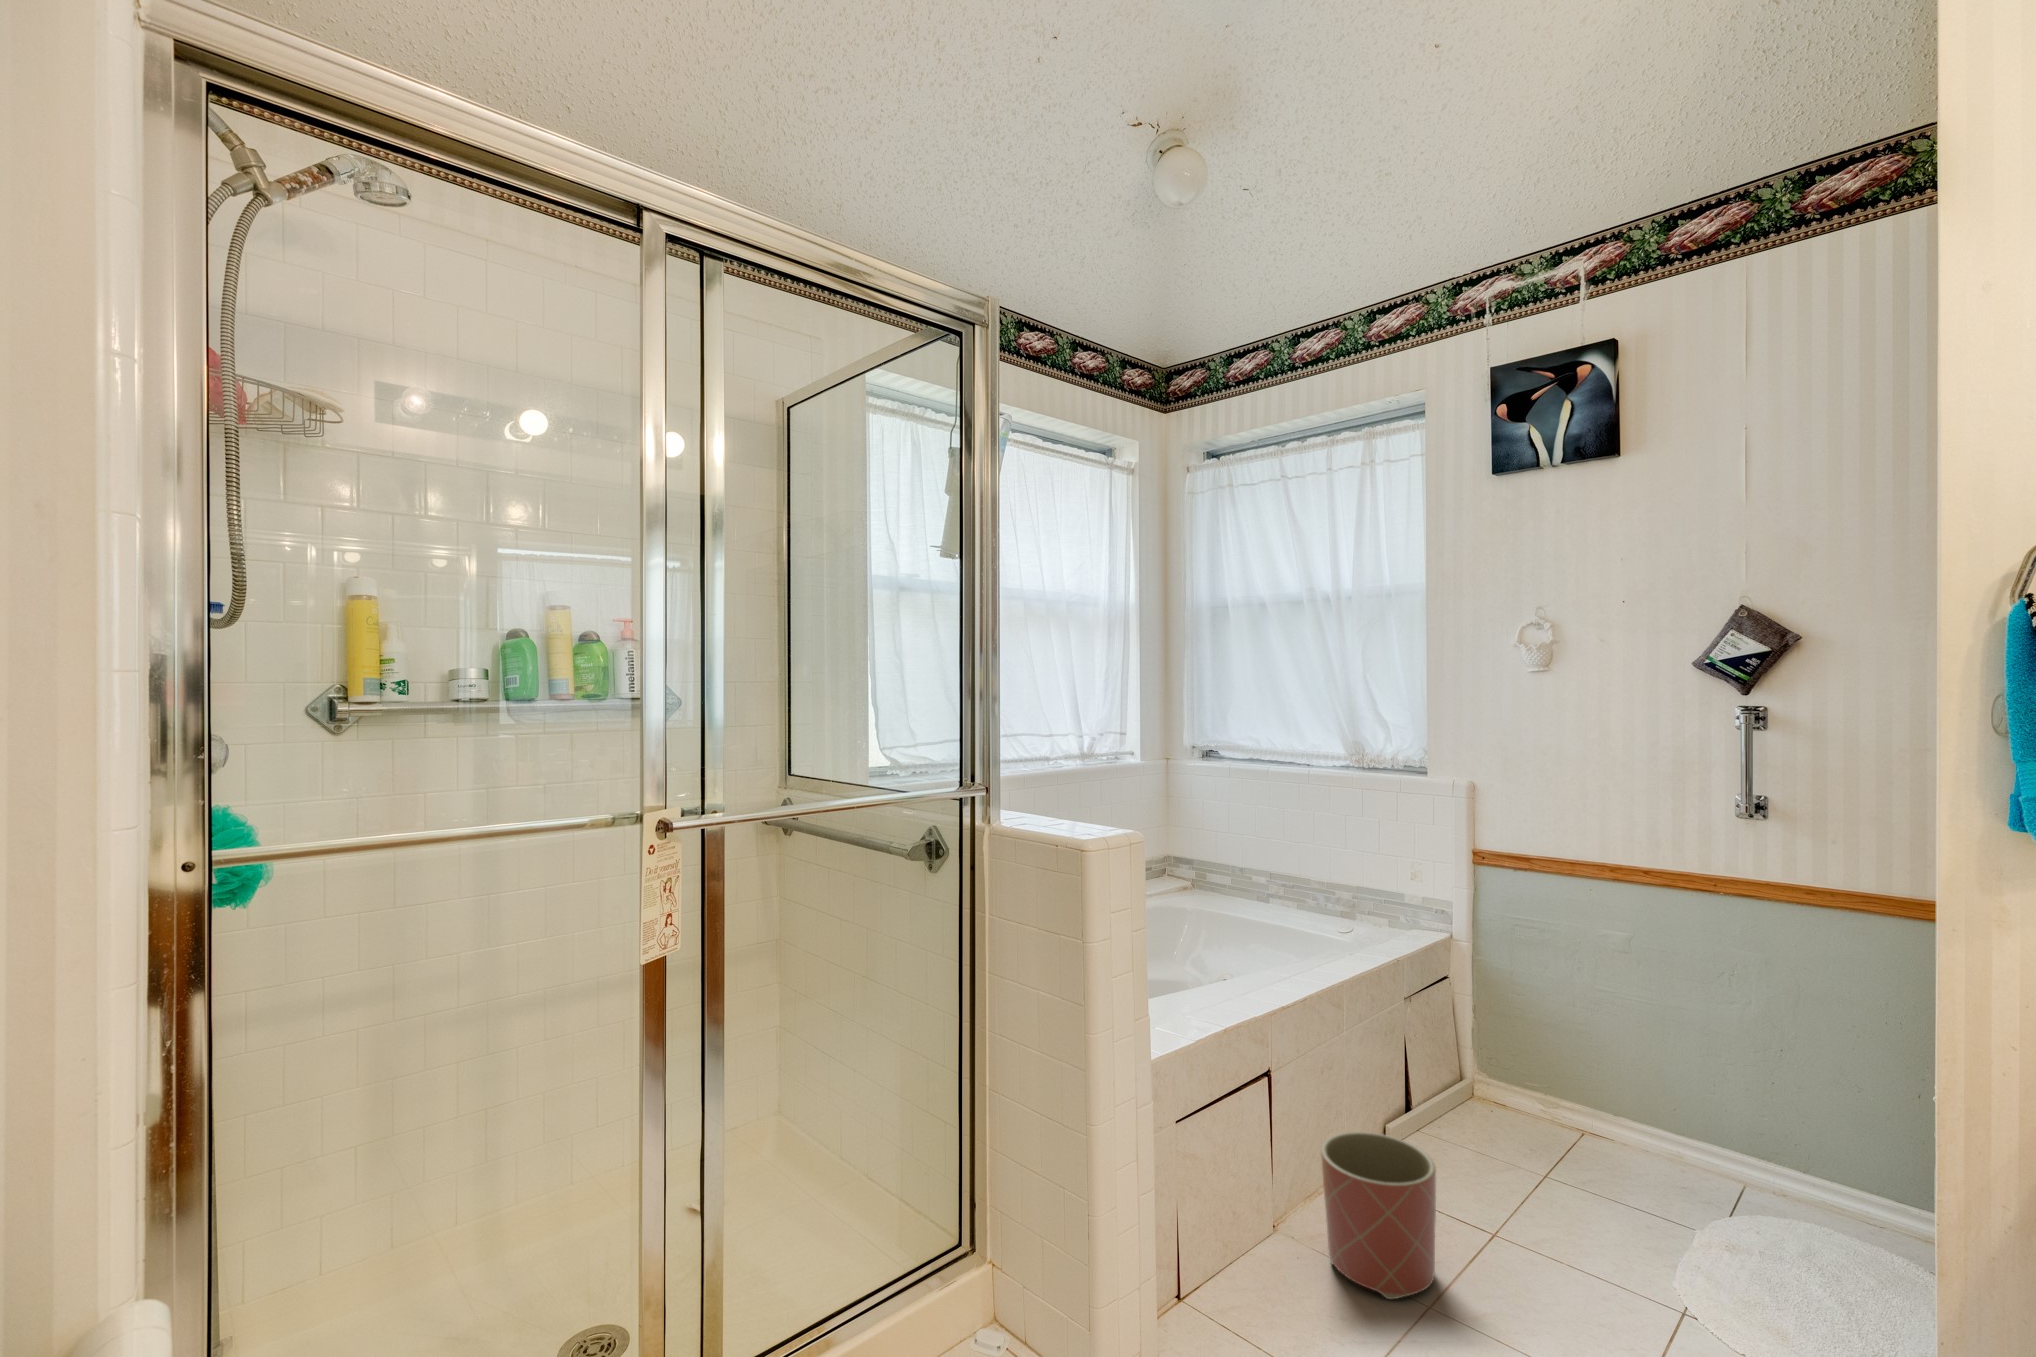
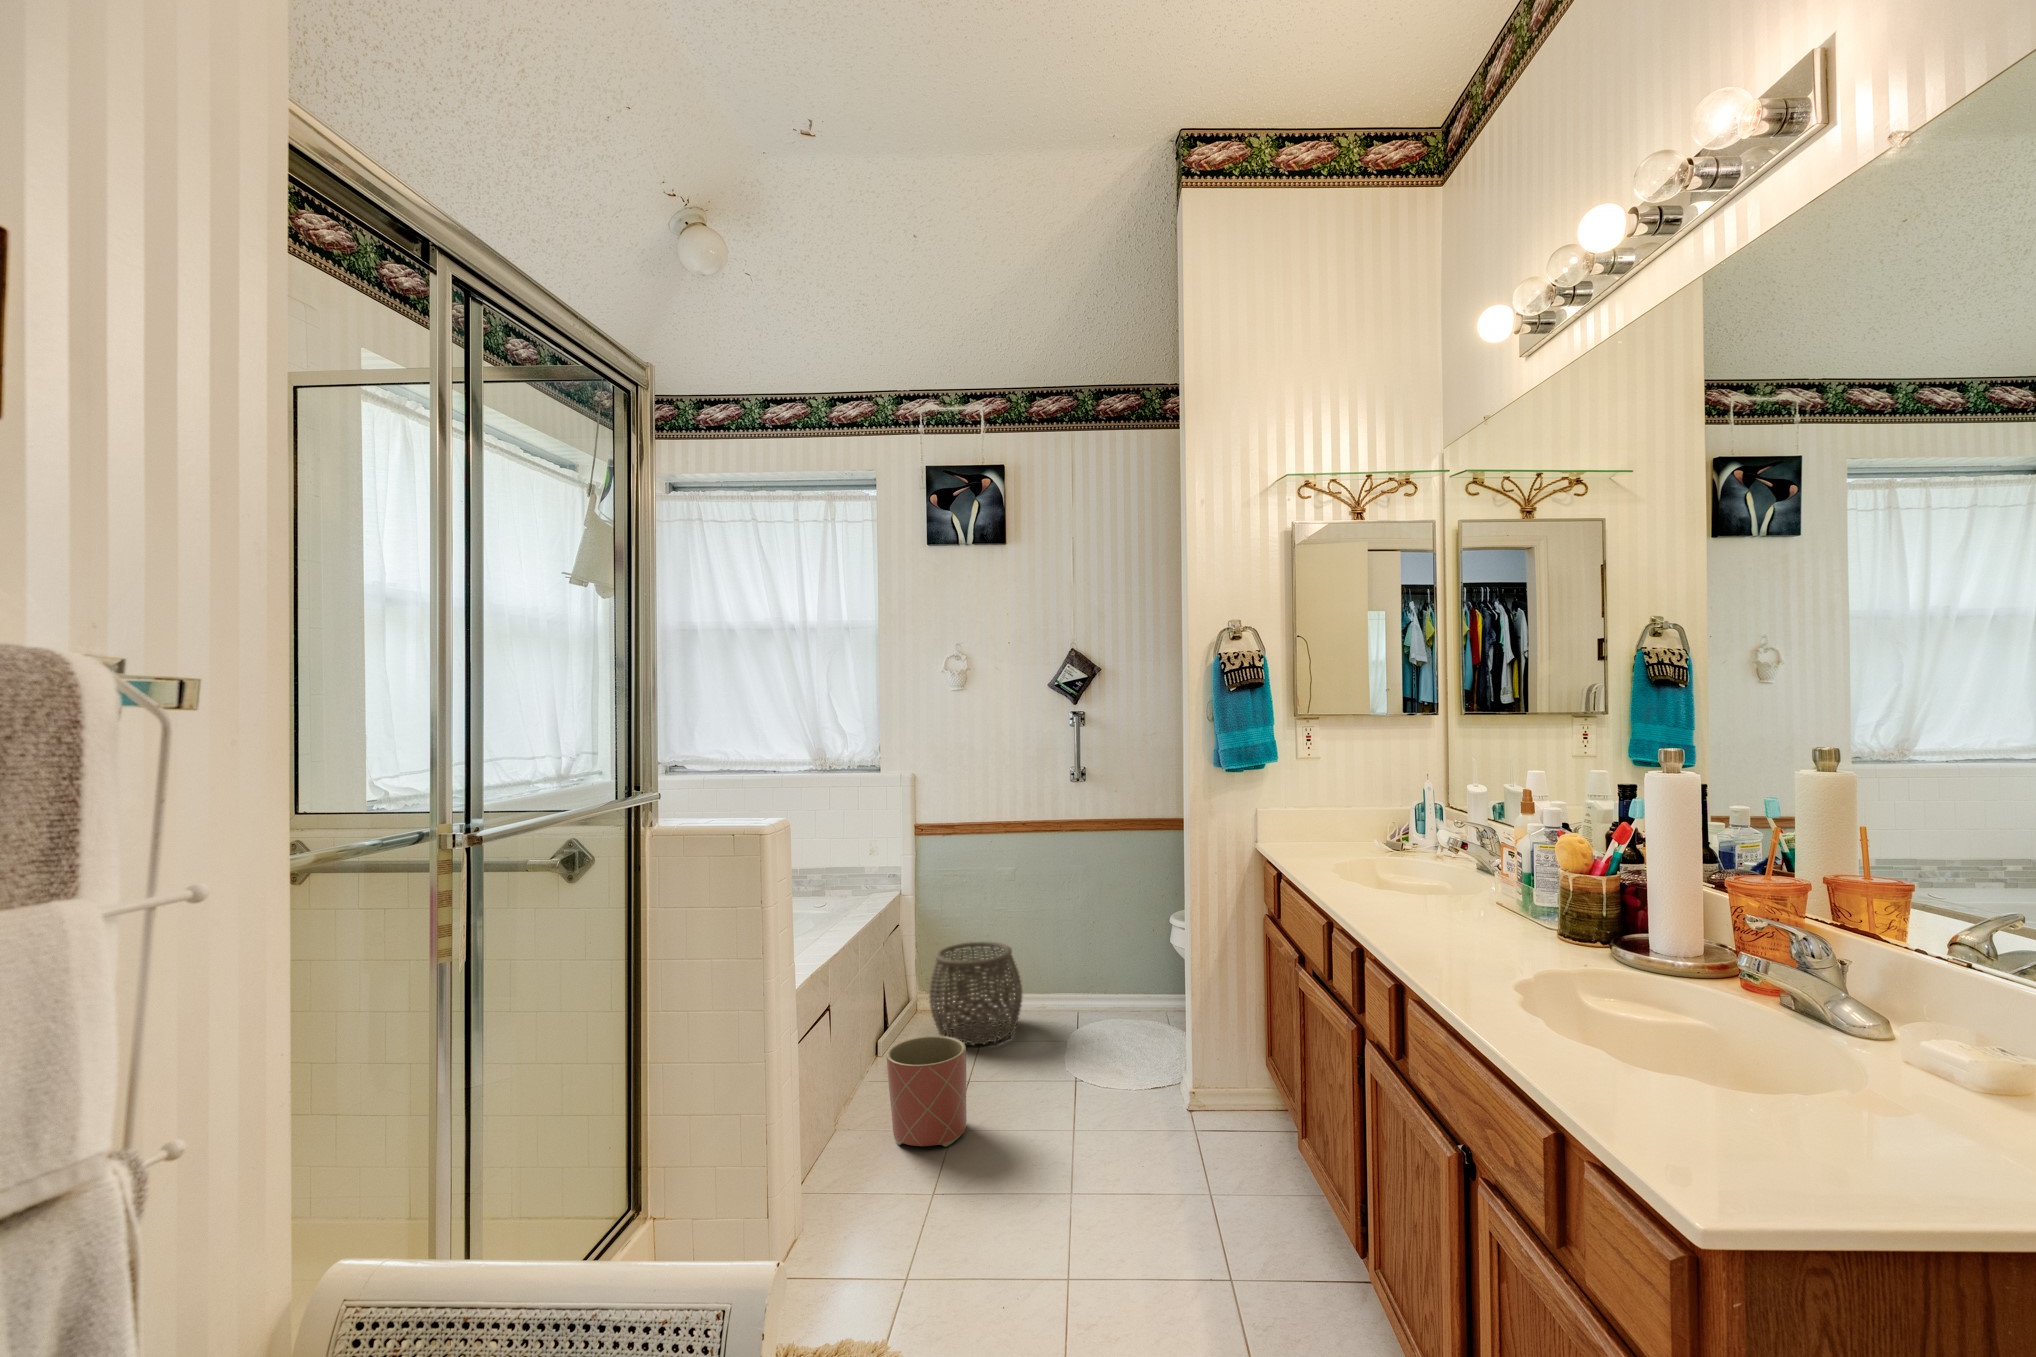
woven basket: none [1467,1021,1623,1181] -> present [929,942,1022,1045]

